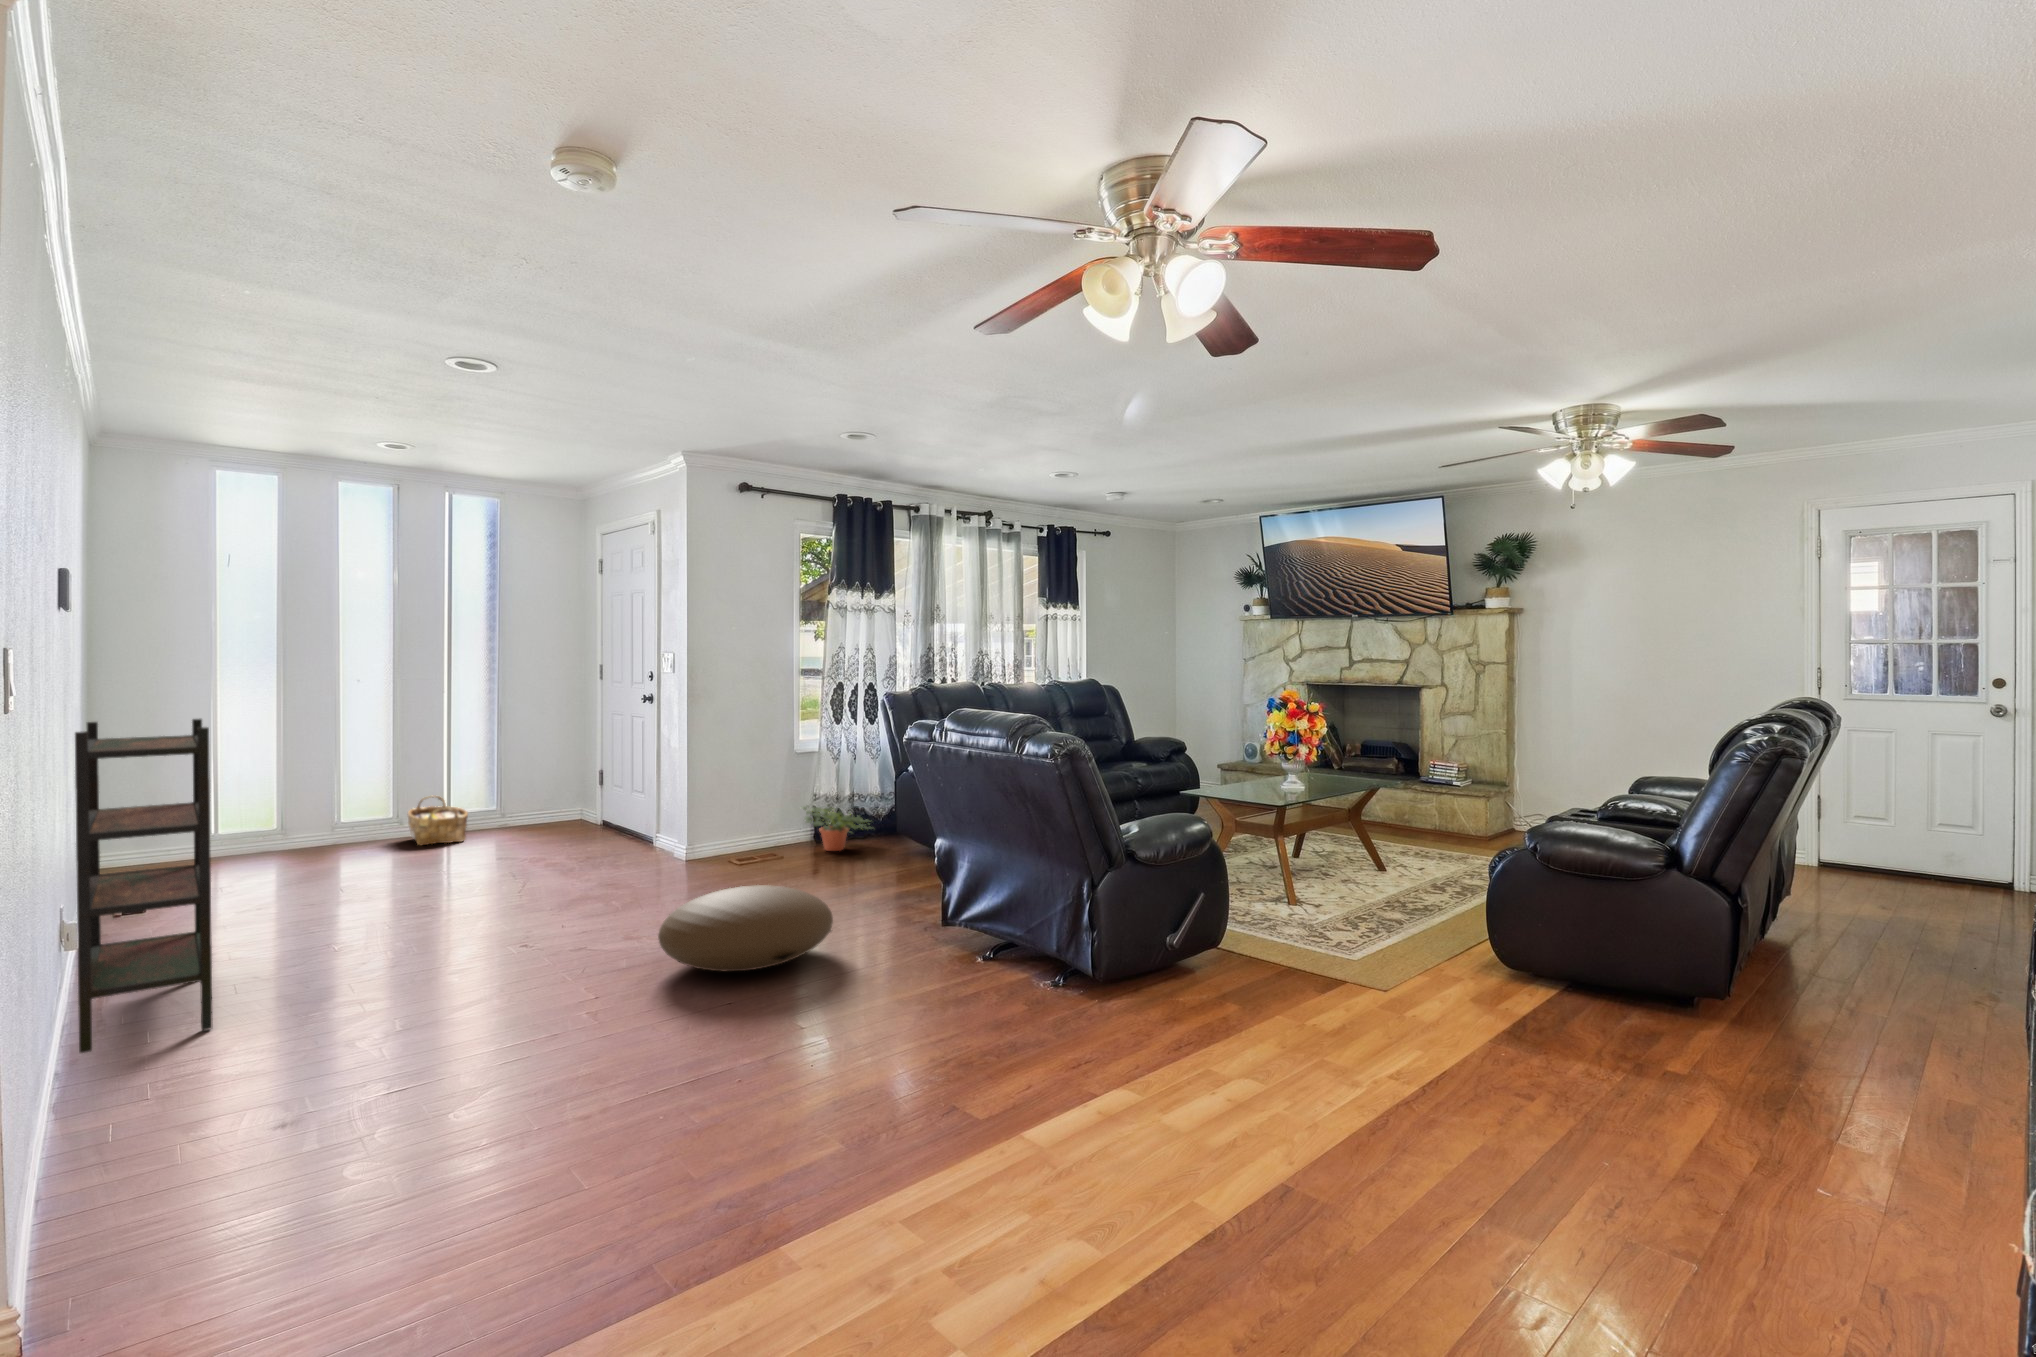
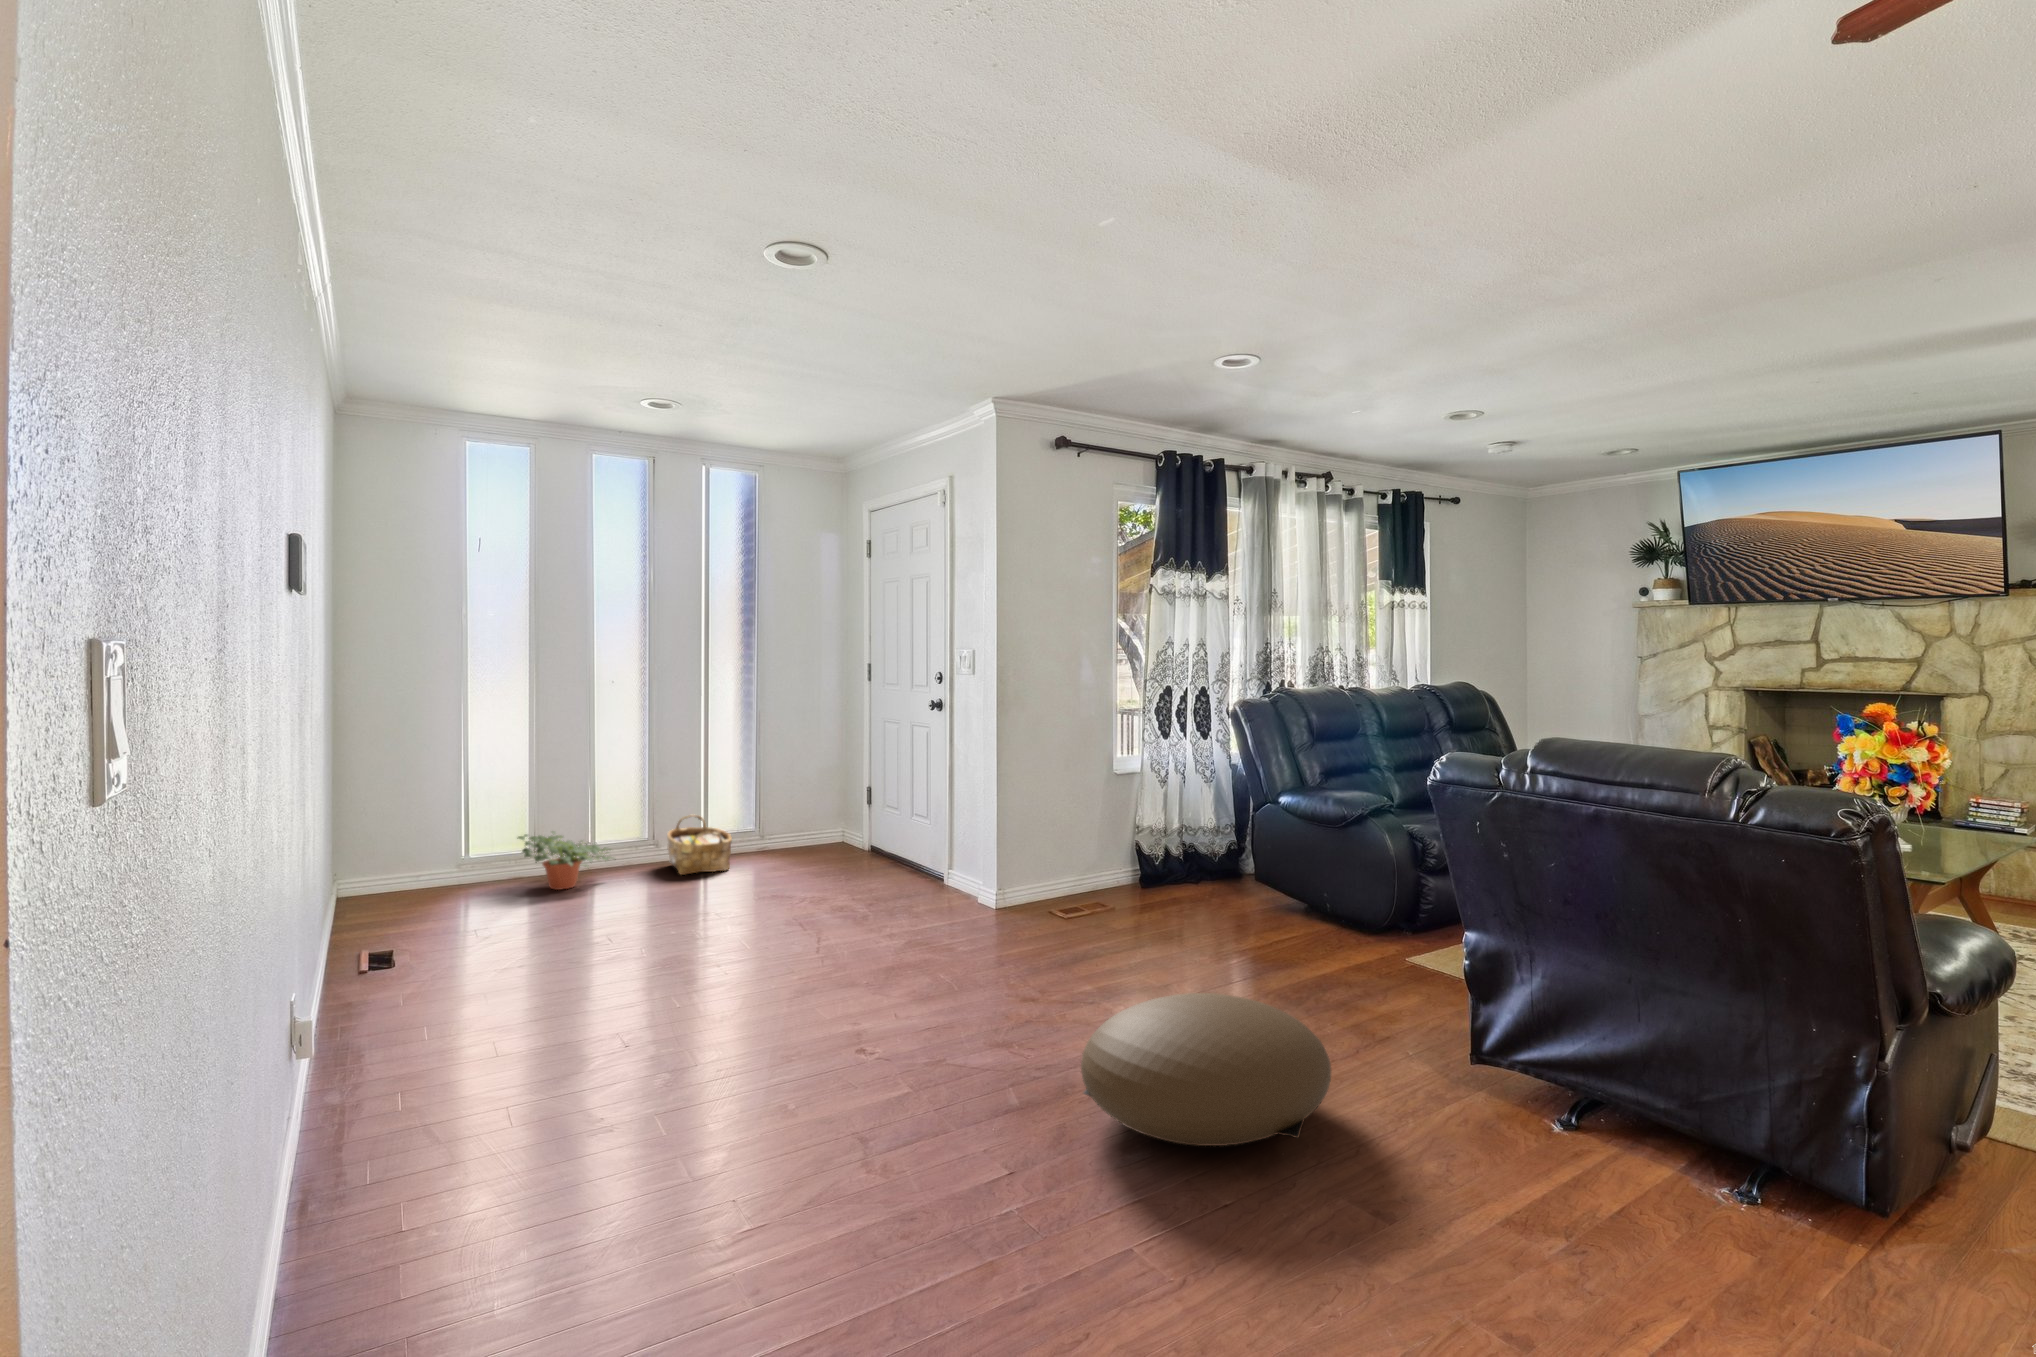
bookshelf: present [75,719,212,1053] -> none [292,741,482,1270]
potted plant: present [802,805,870,851] -> present [517,831,612,890]

